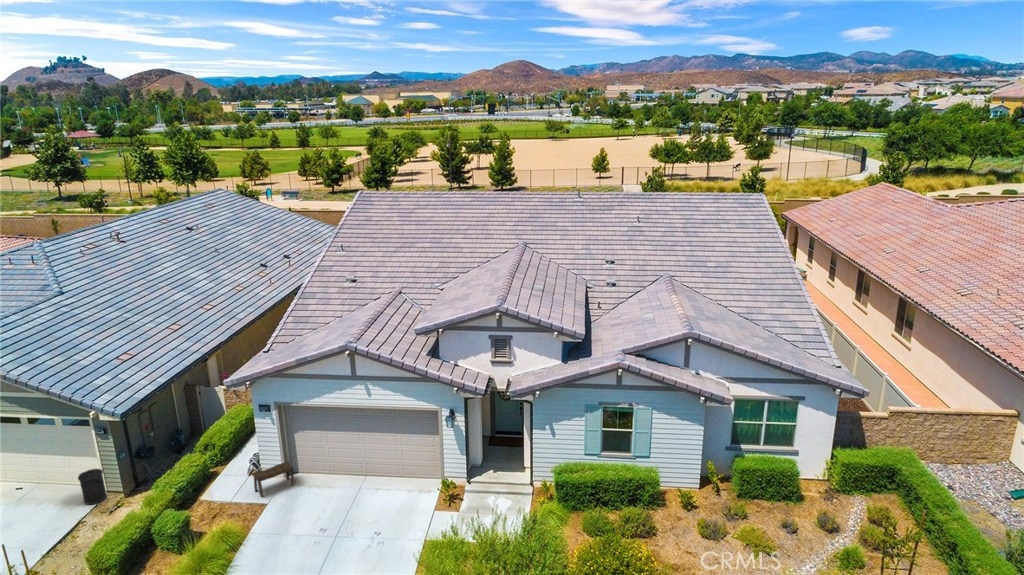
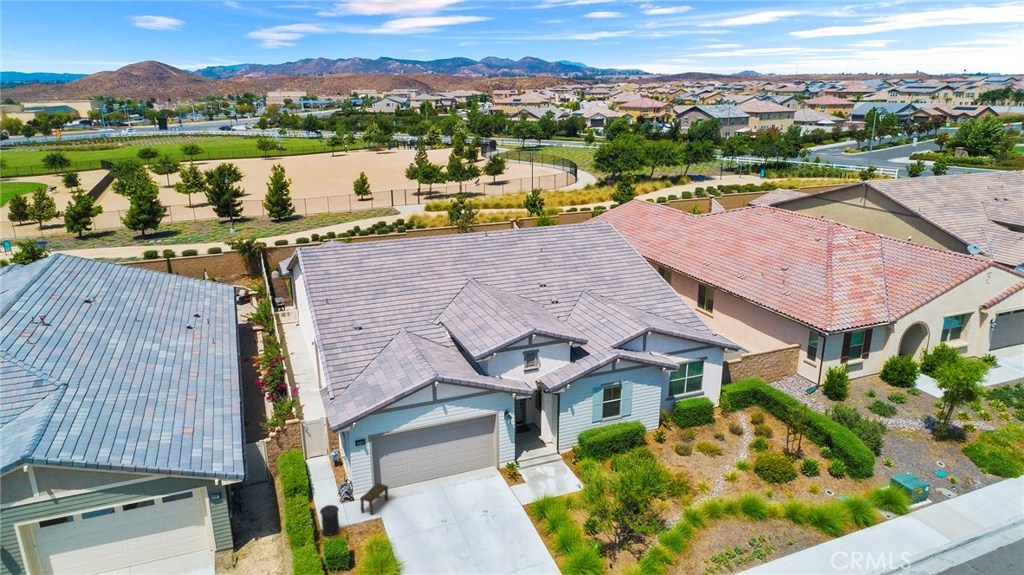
trash can: present [78,469,107,505] -> present [320,505,339,536]

